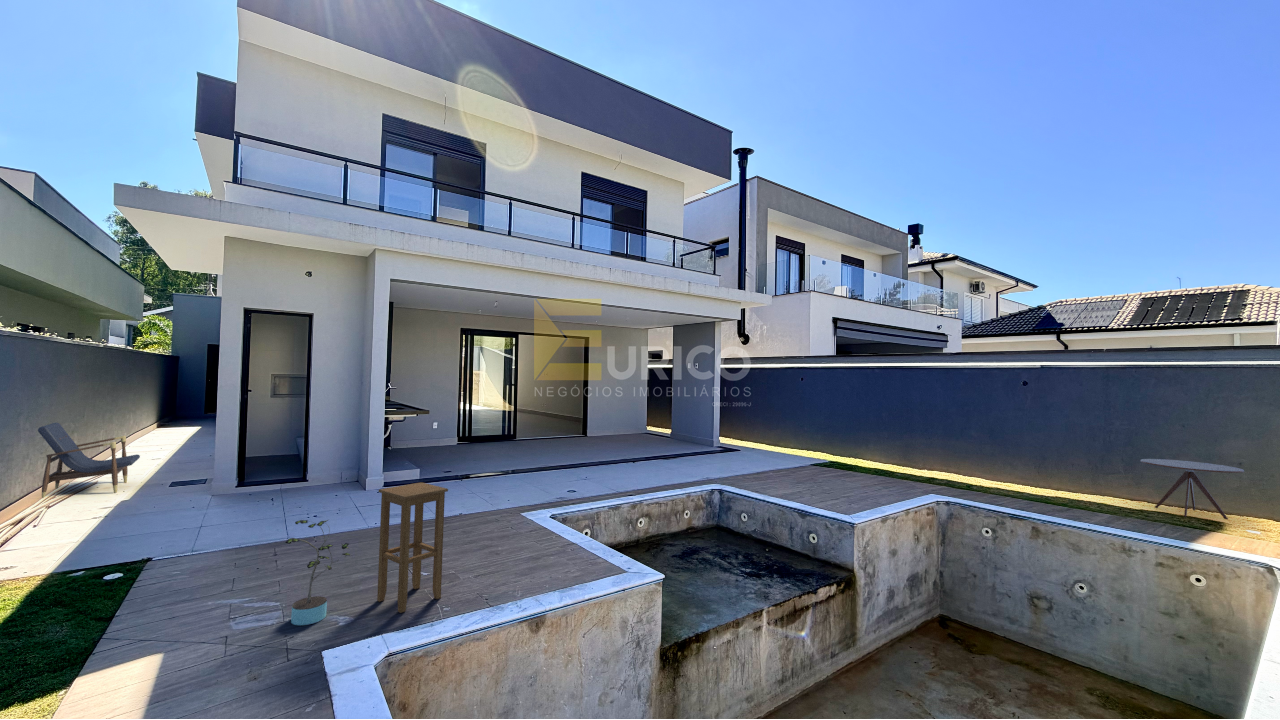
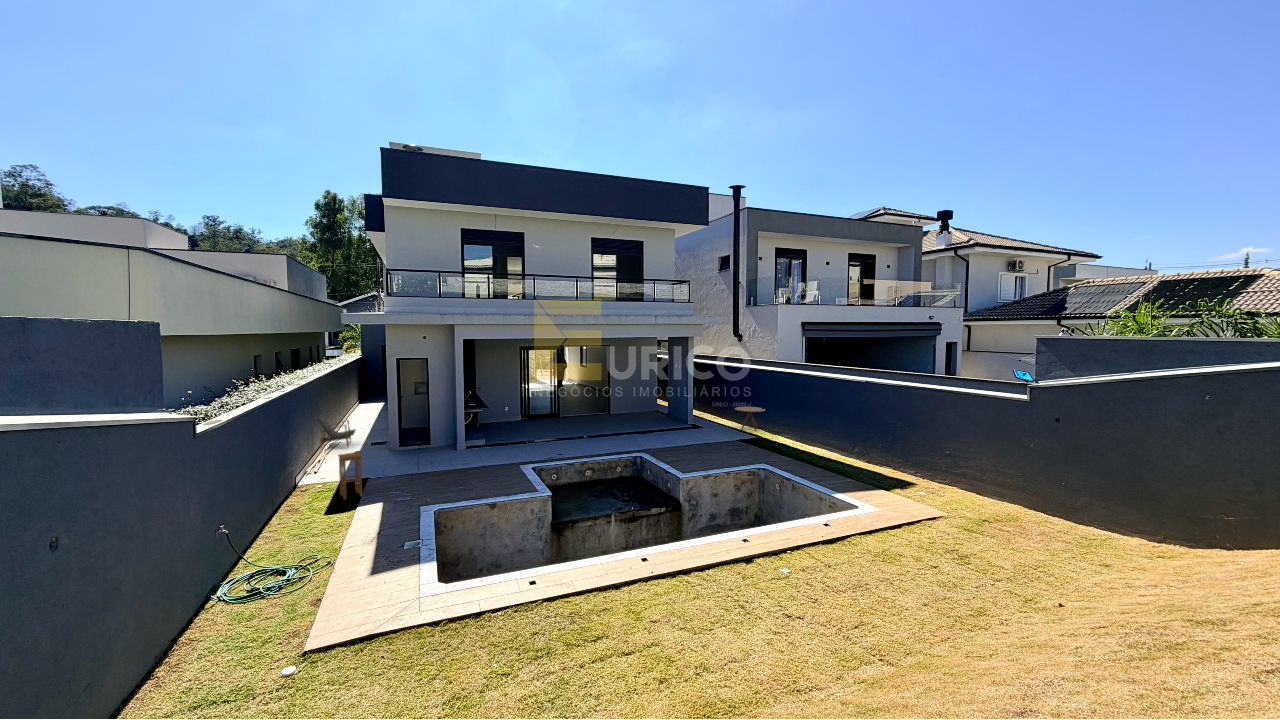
round table: present [1141,459,1244,519] -> present [735,407,765,431]
stool: present [377,482,448,613] -> present [338,452,362,499]
potted plant: present [285,520,350,625] -> none [412,466,434,502]

